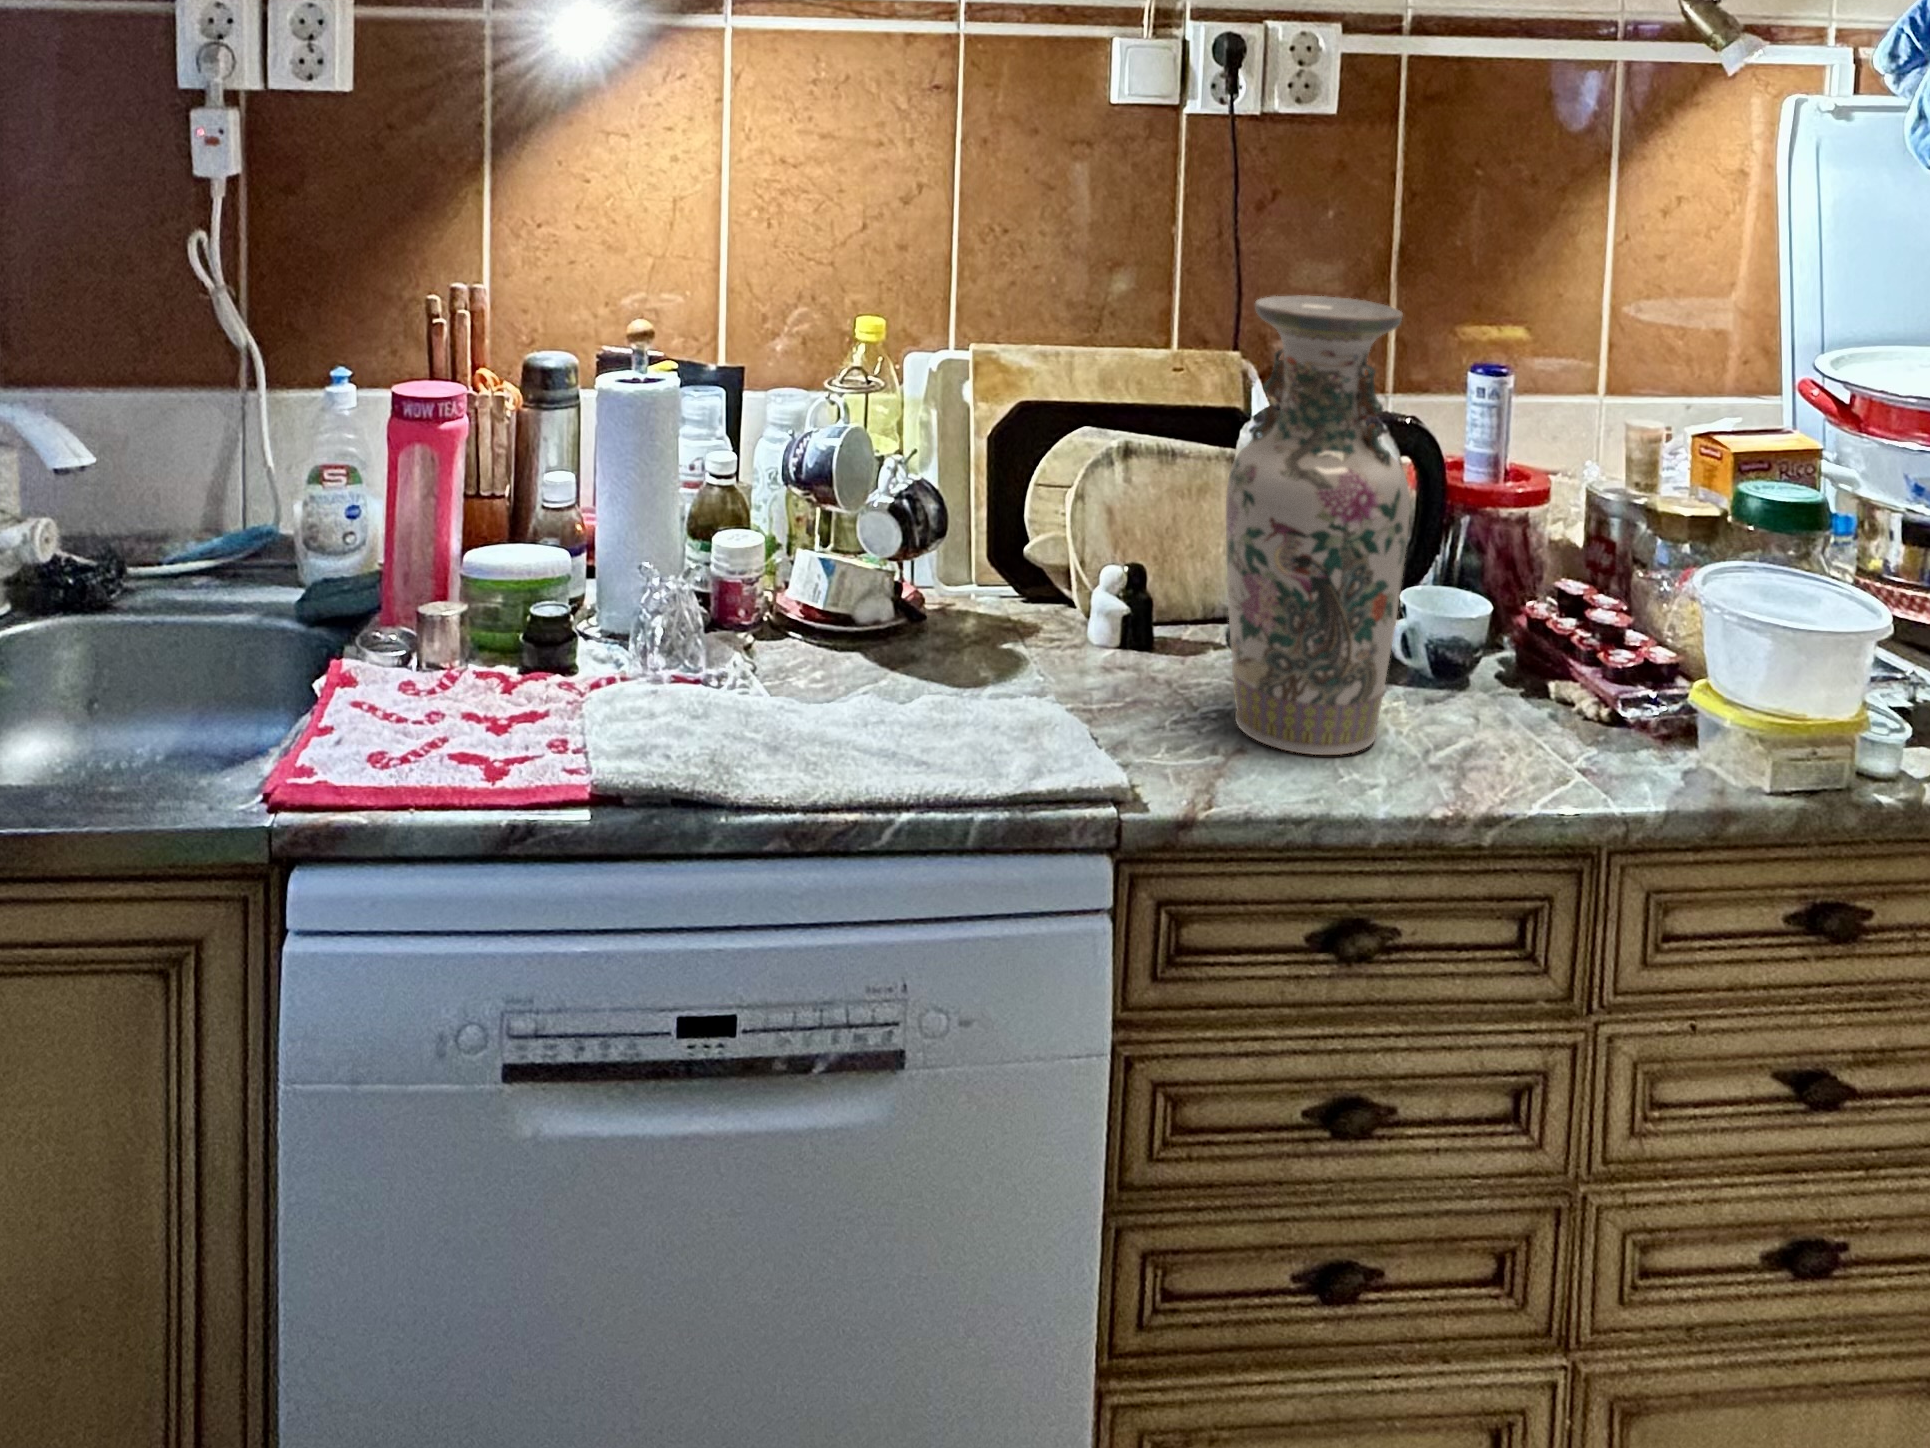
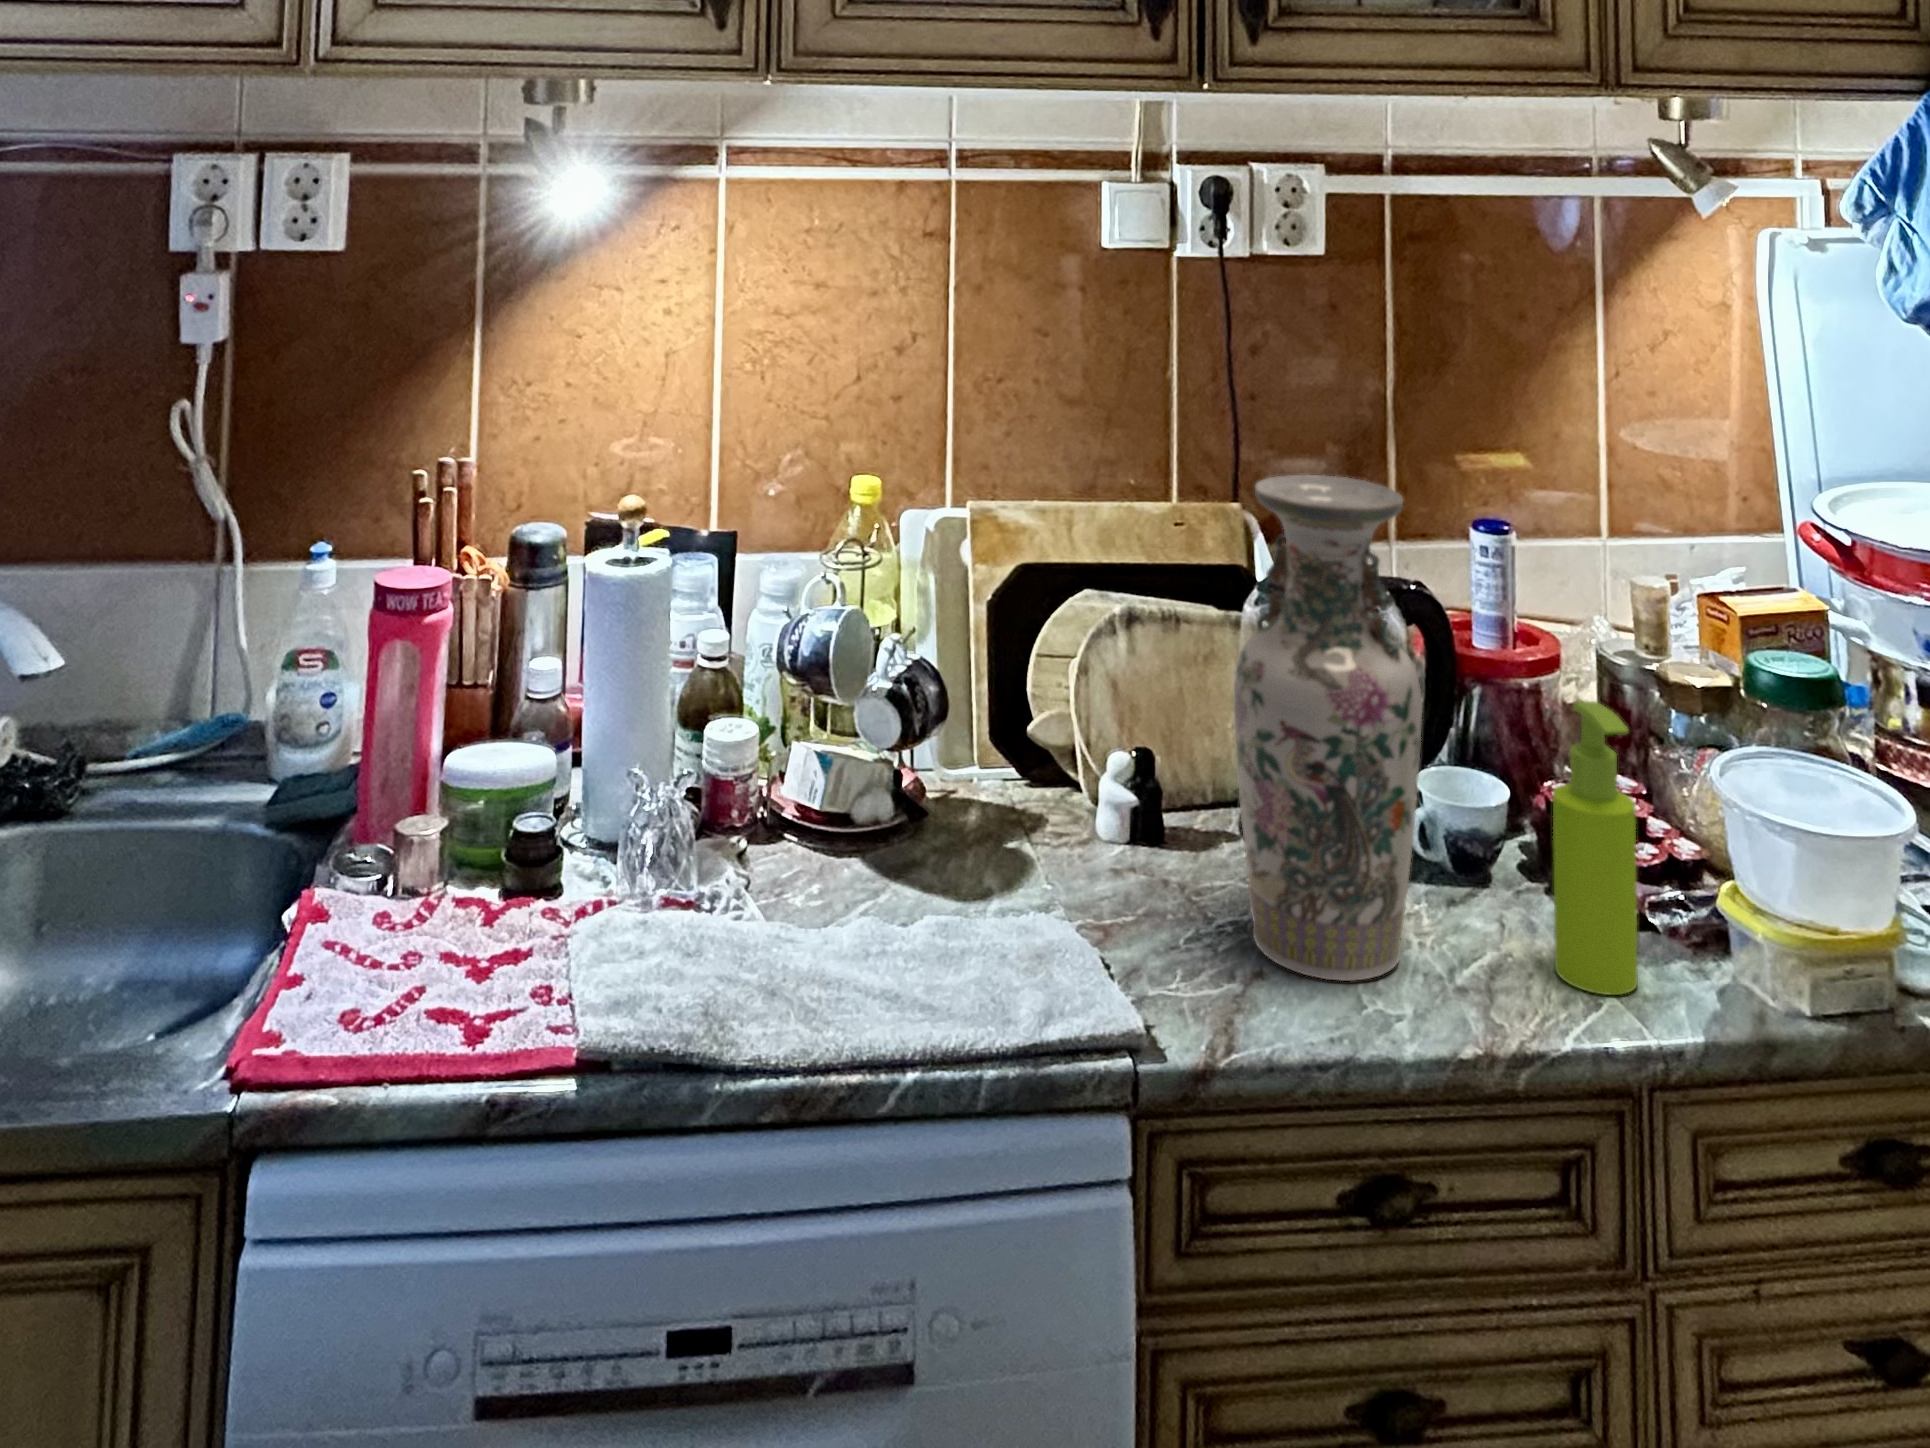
soap dispenser: none [1524,508,1613,772] -> present [1553,701,1638,995]

